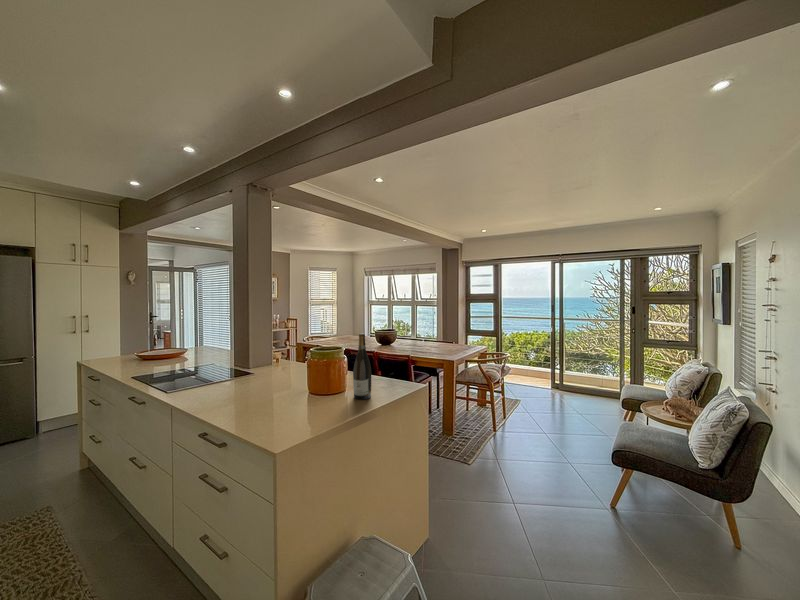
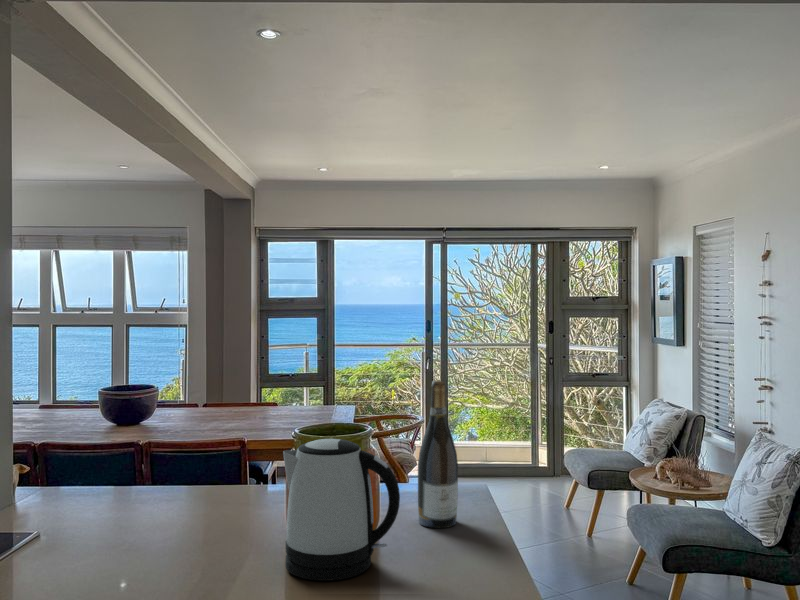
kettle: none [272,353,307,408] -> present [283,439,400,581]

